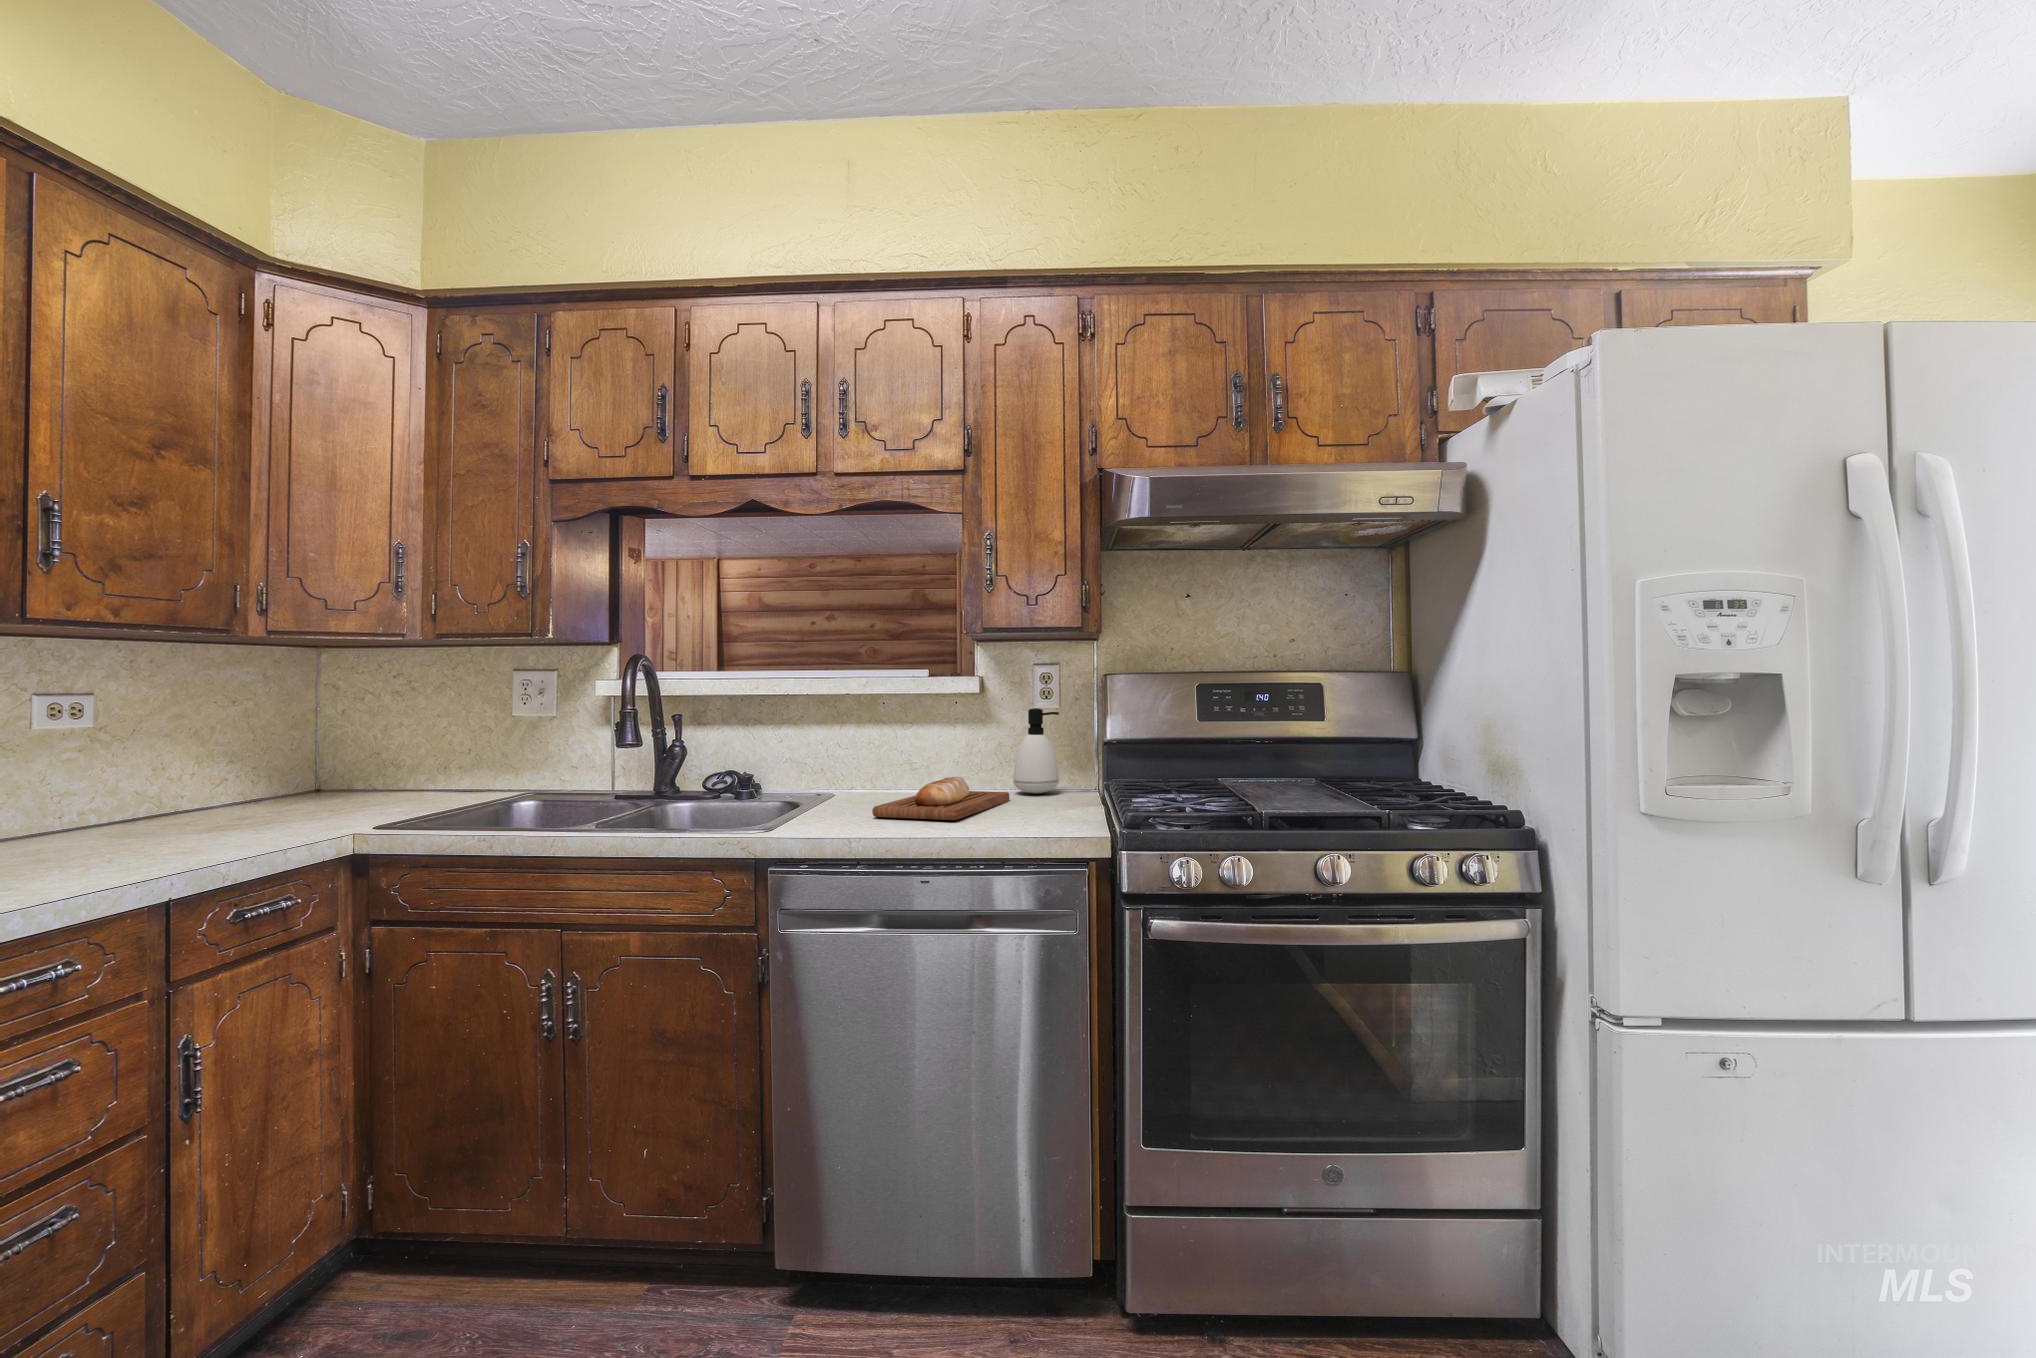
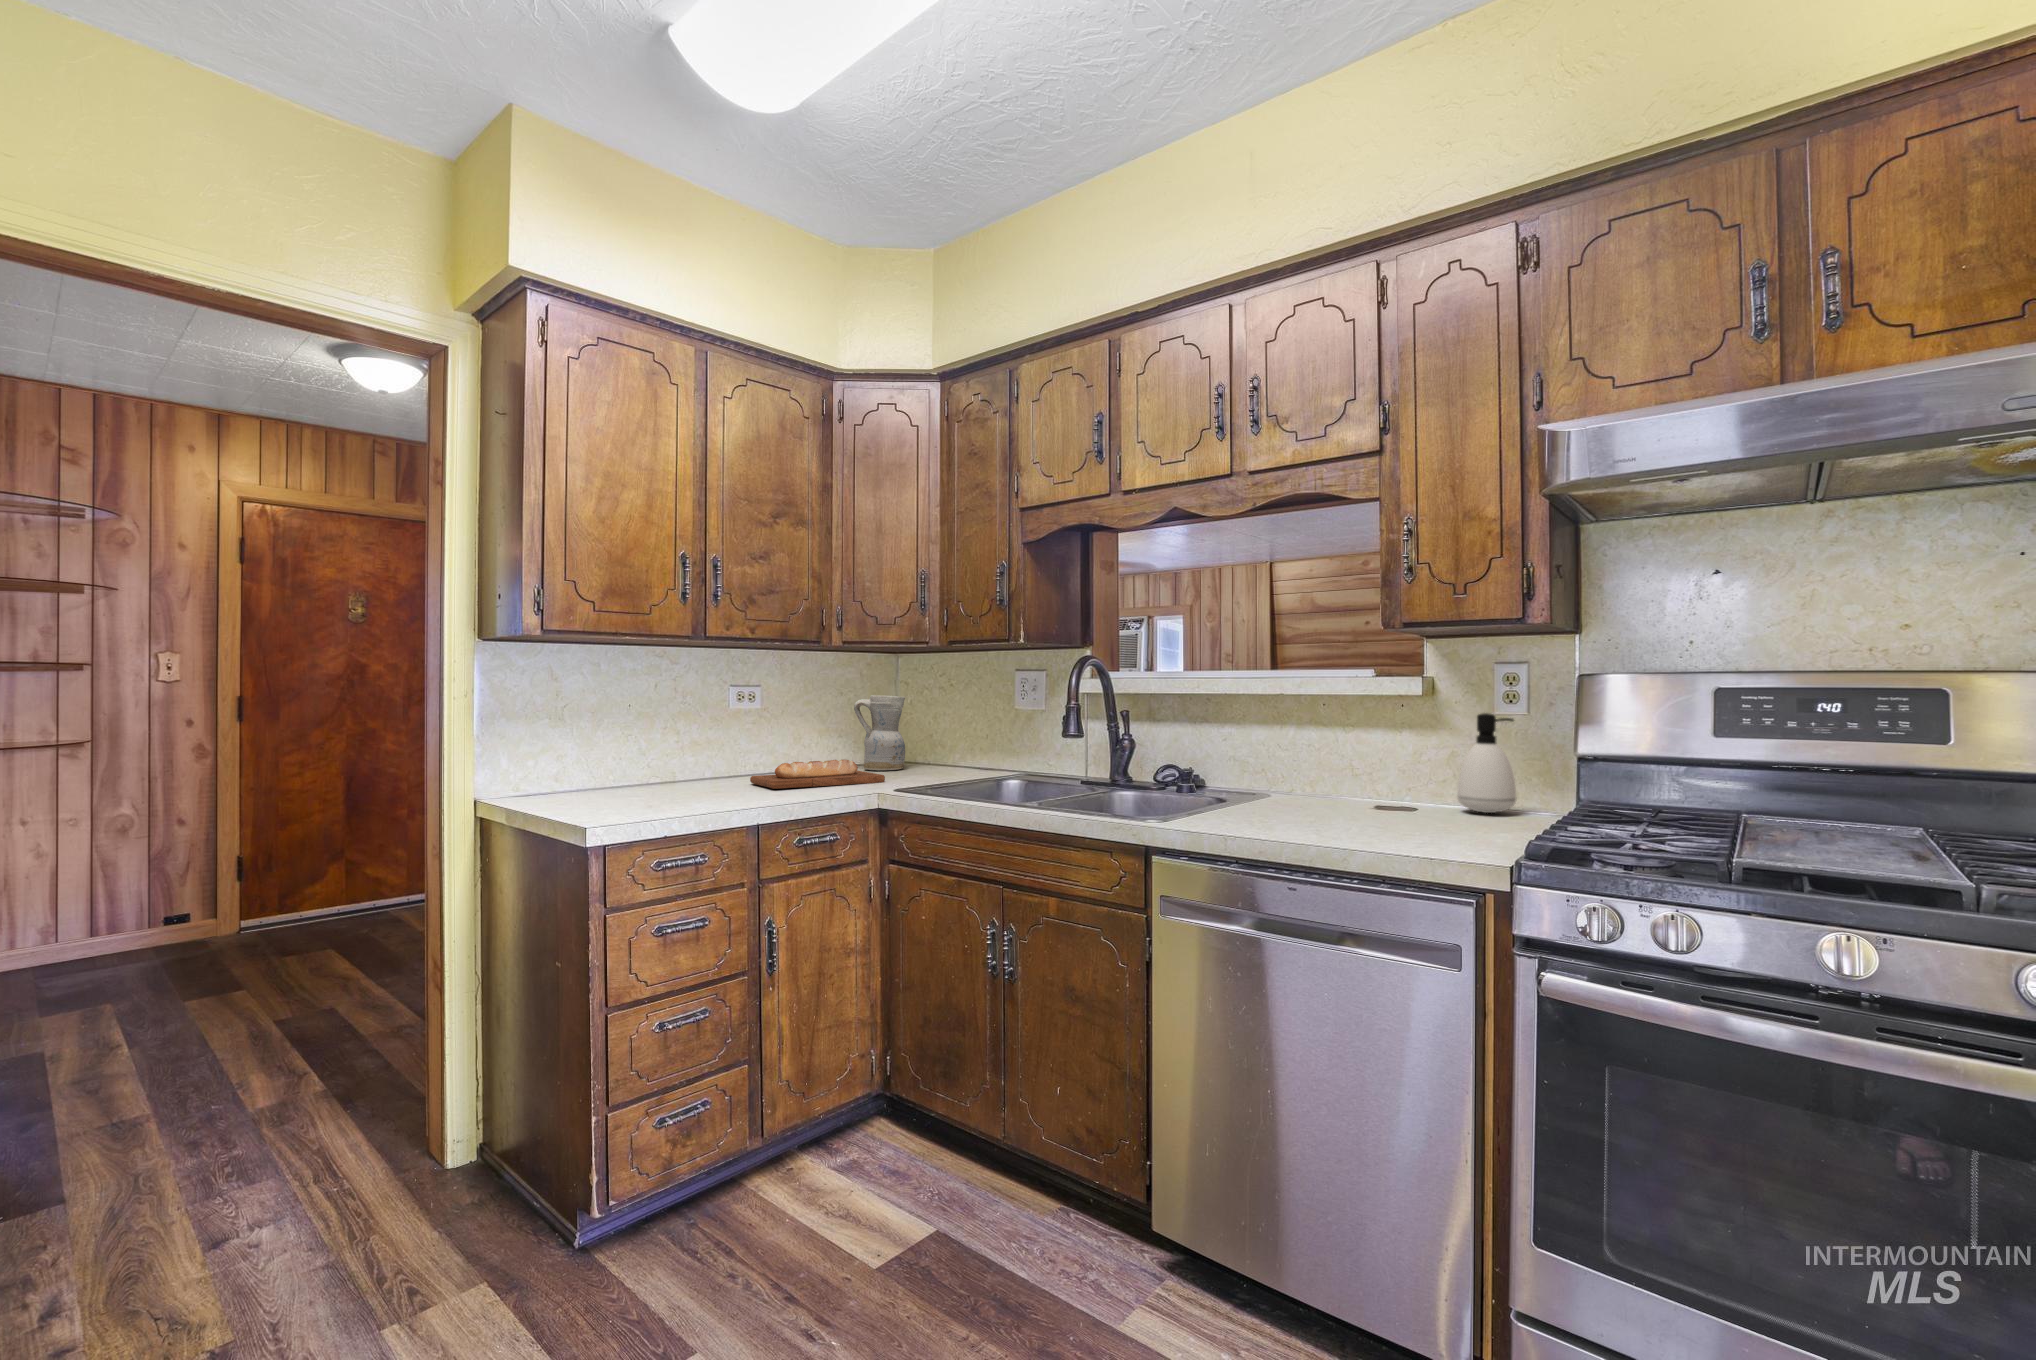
ceramic pitcher: none [263,703,349,803] -> present [854,695,905,770]
bread loaf: present [872,777,1009,820] -> present [750,760,885,789]

